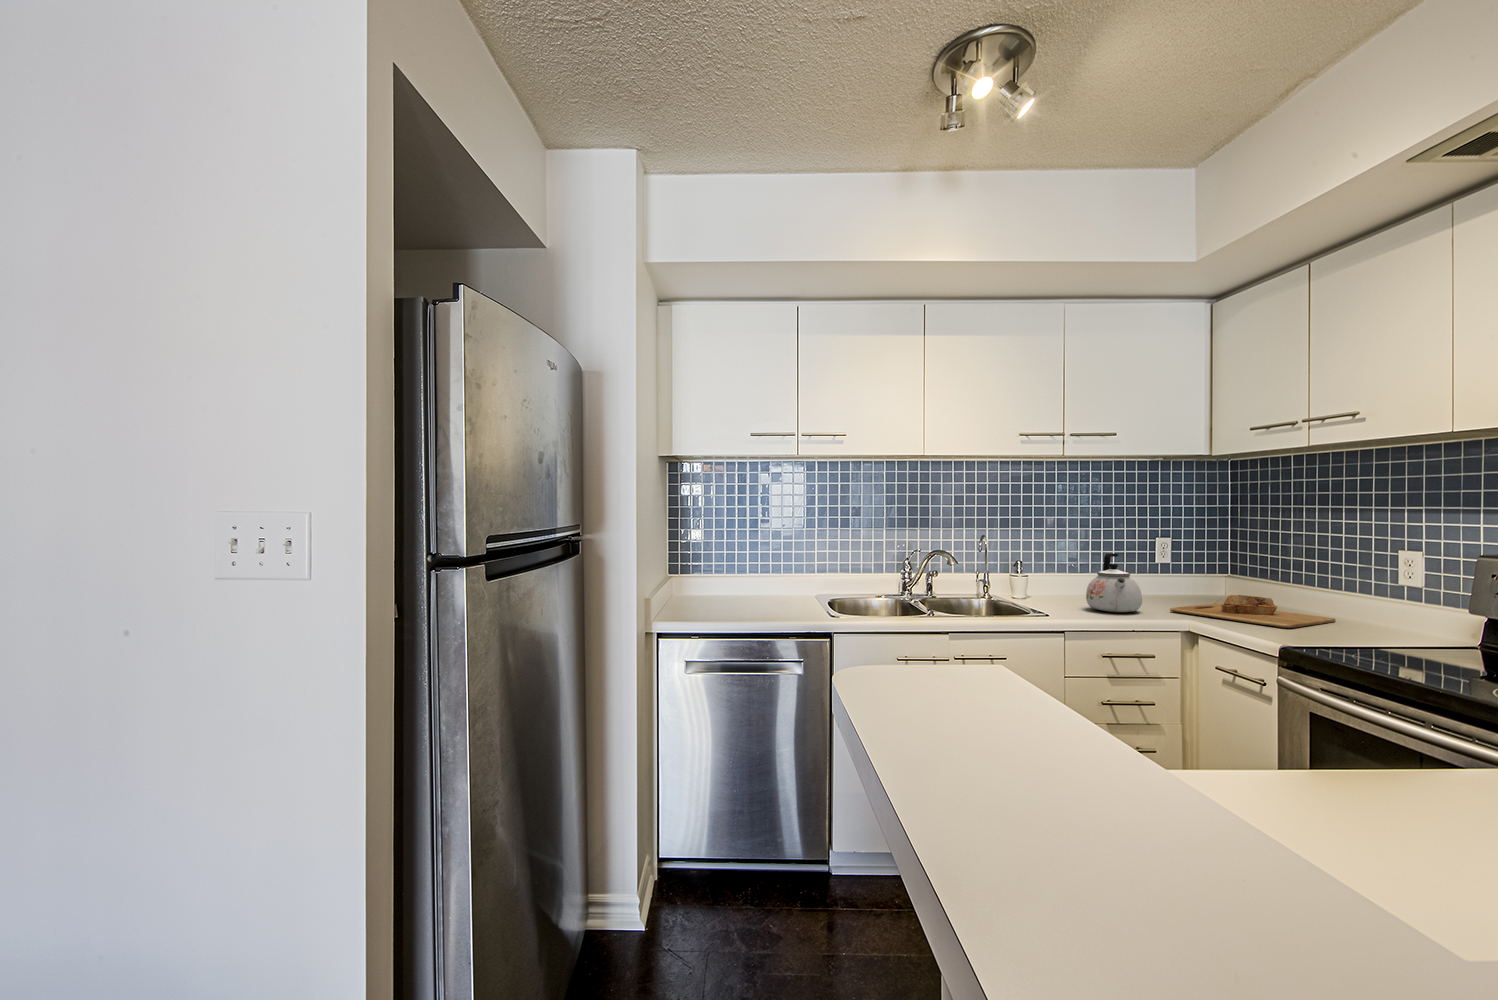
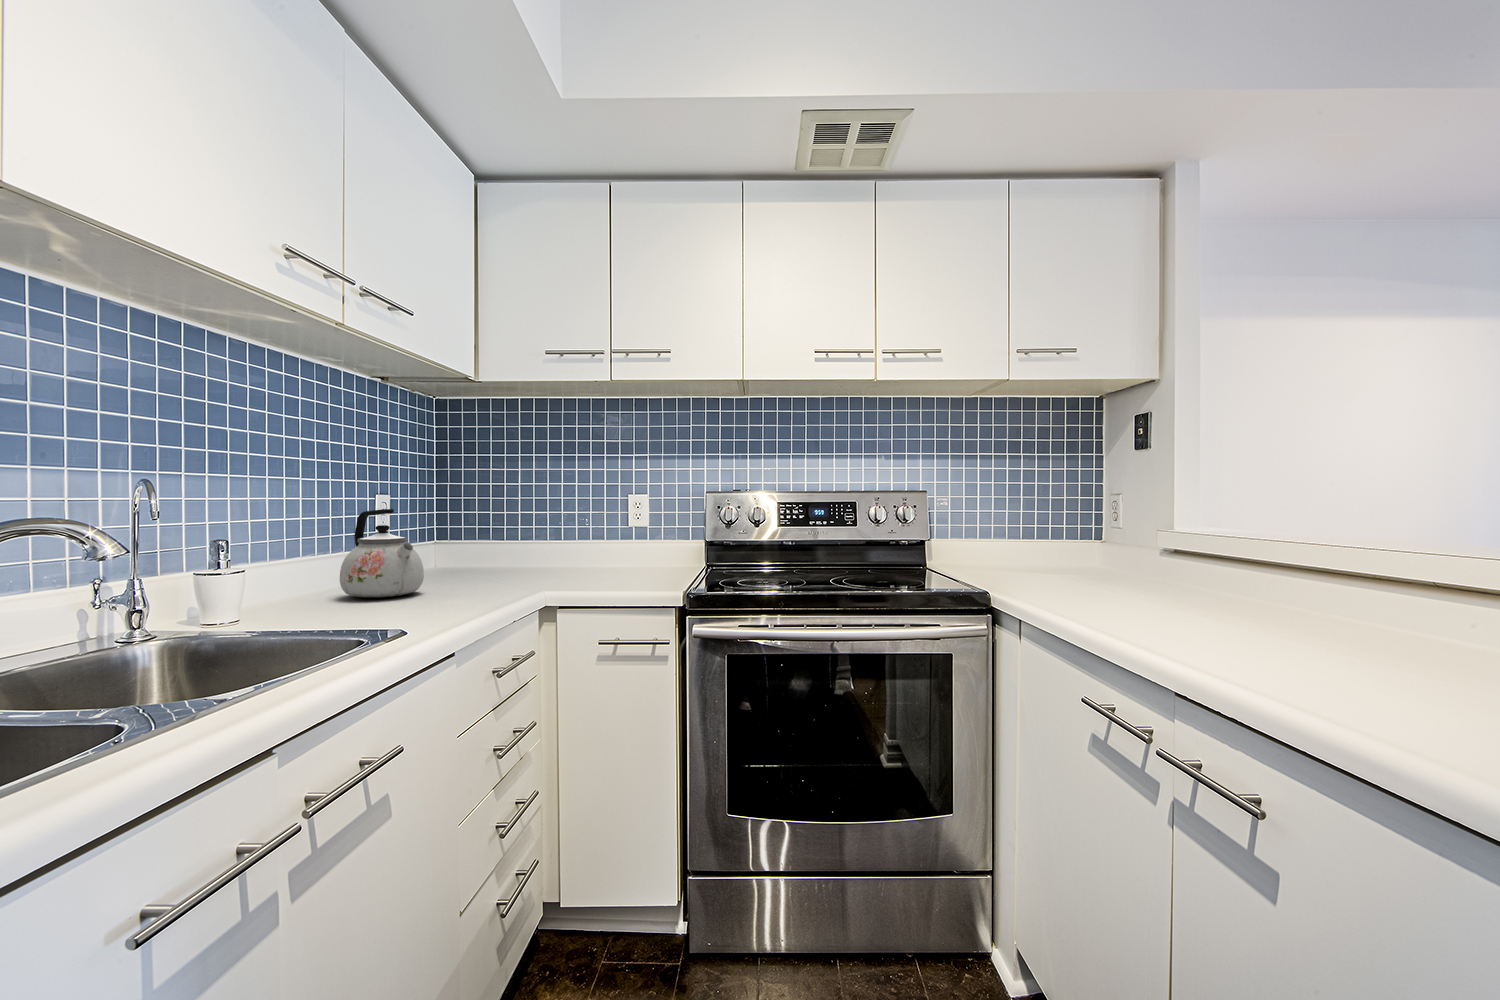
cutting board: present [1170,595,1335,628] -> none [443,552,586,584]

